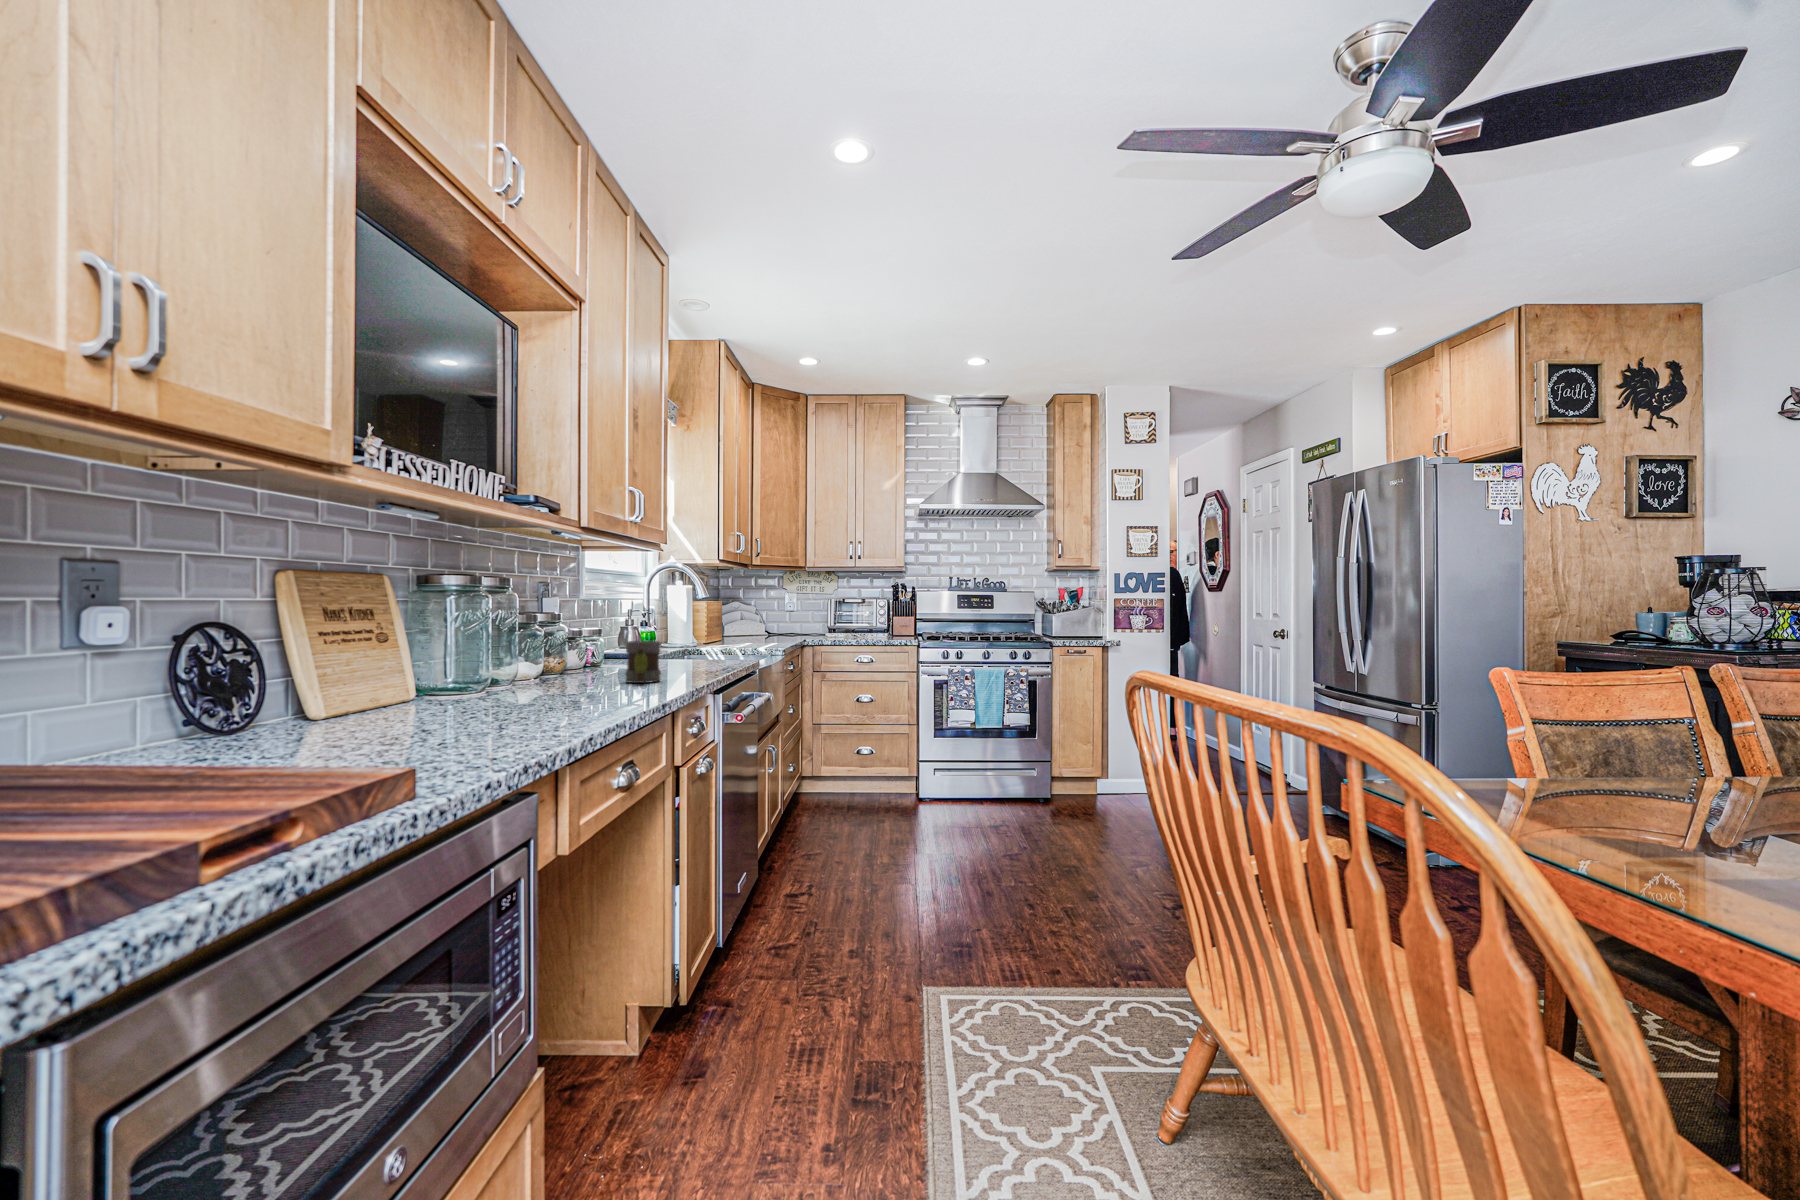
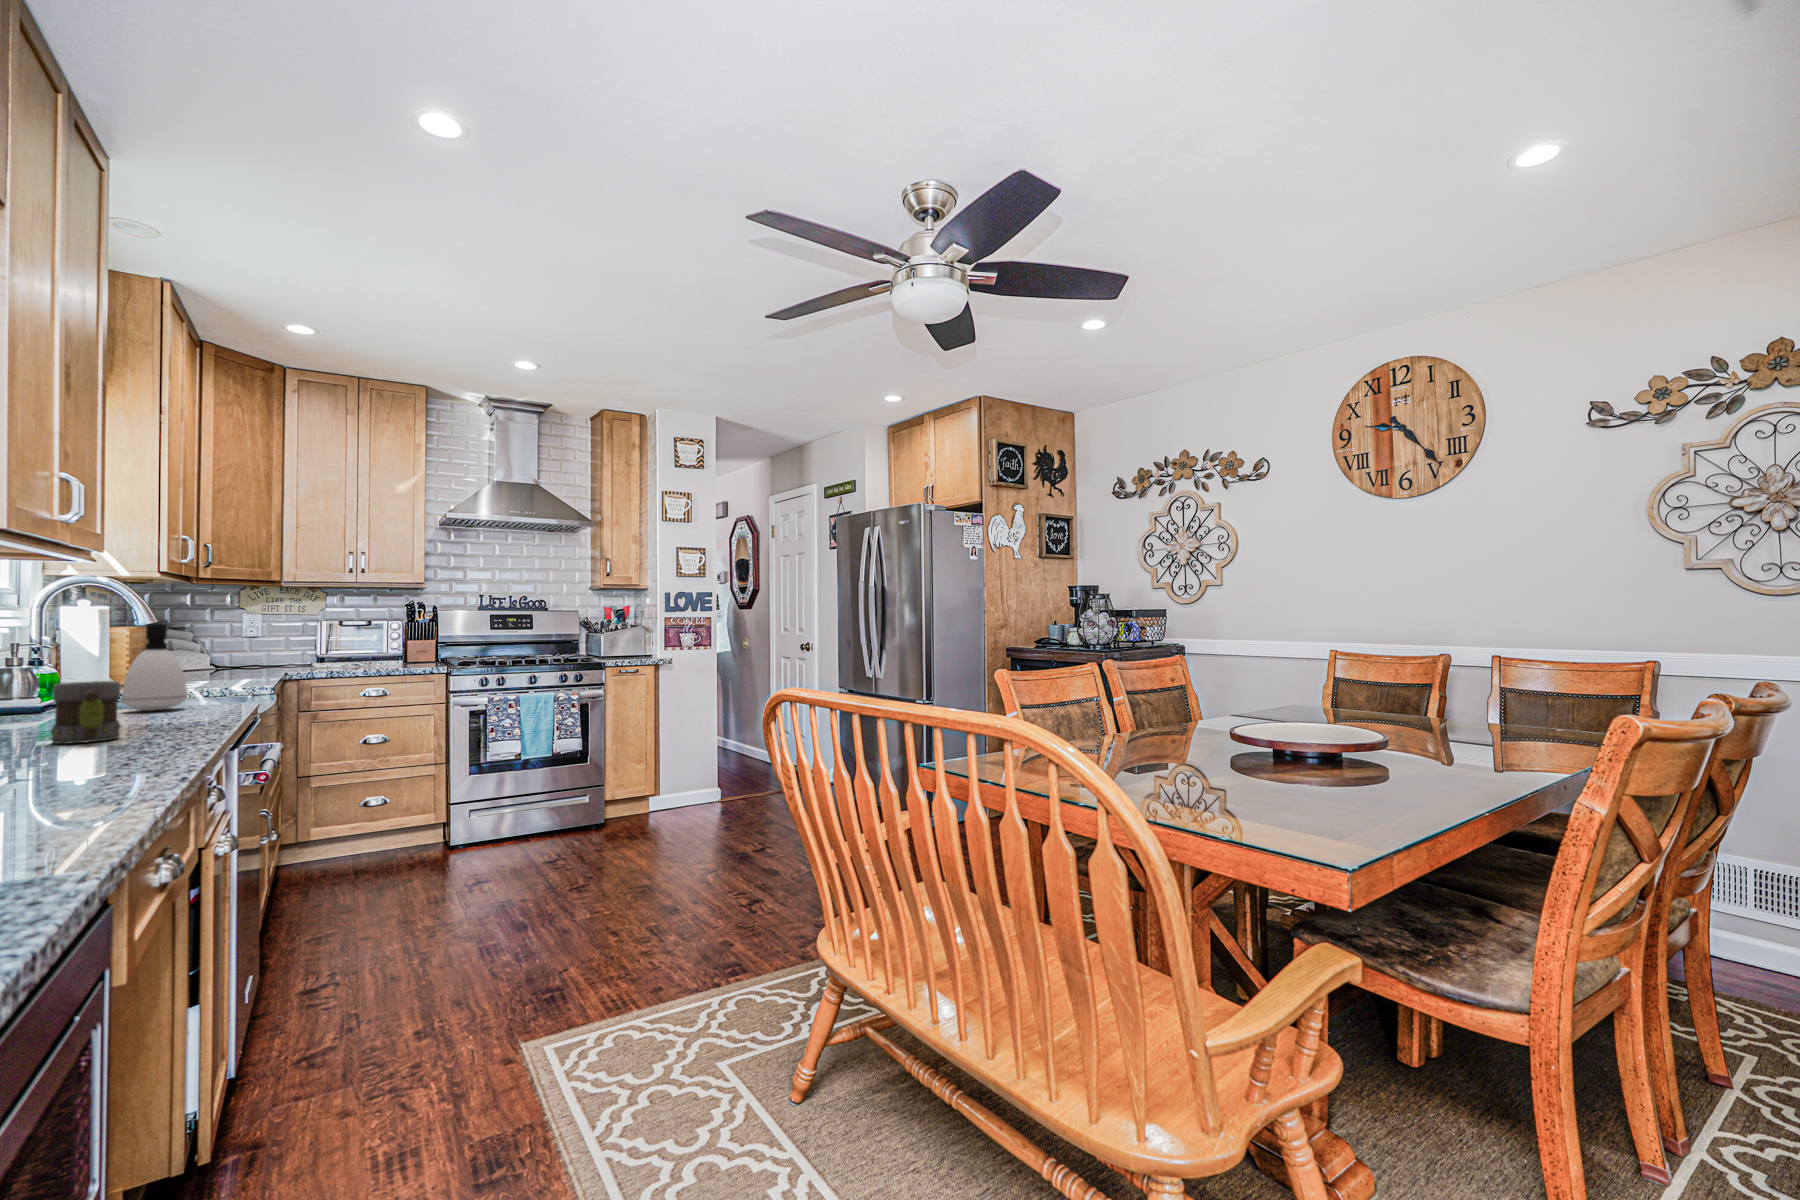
soap dispenser: none [688,601,724,664] -> present [122,623,190,711]

